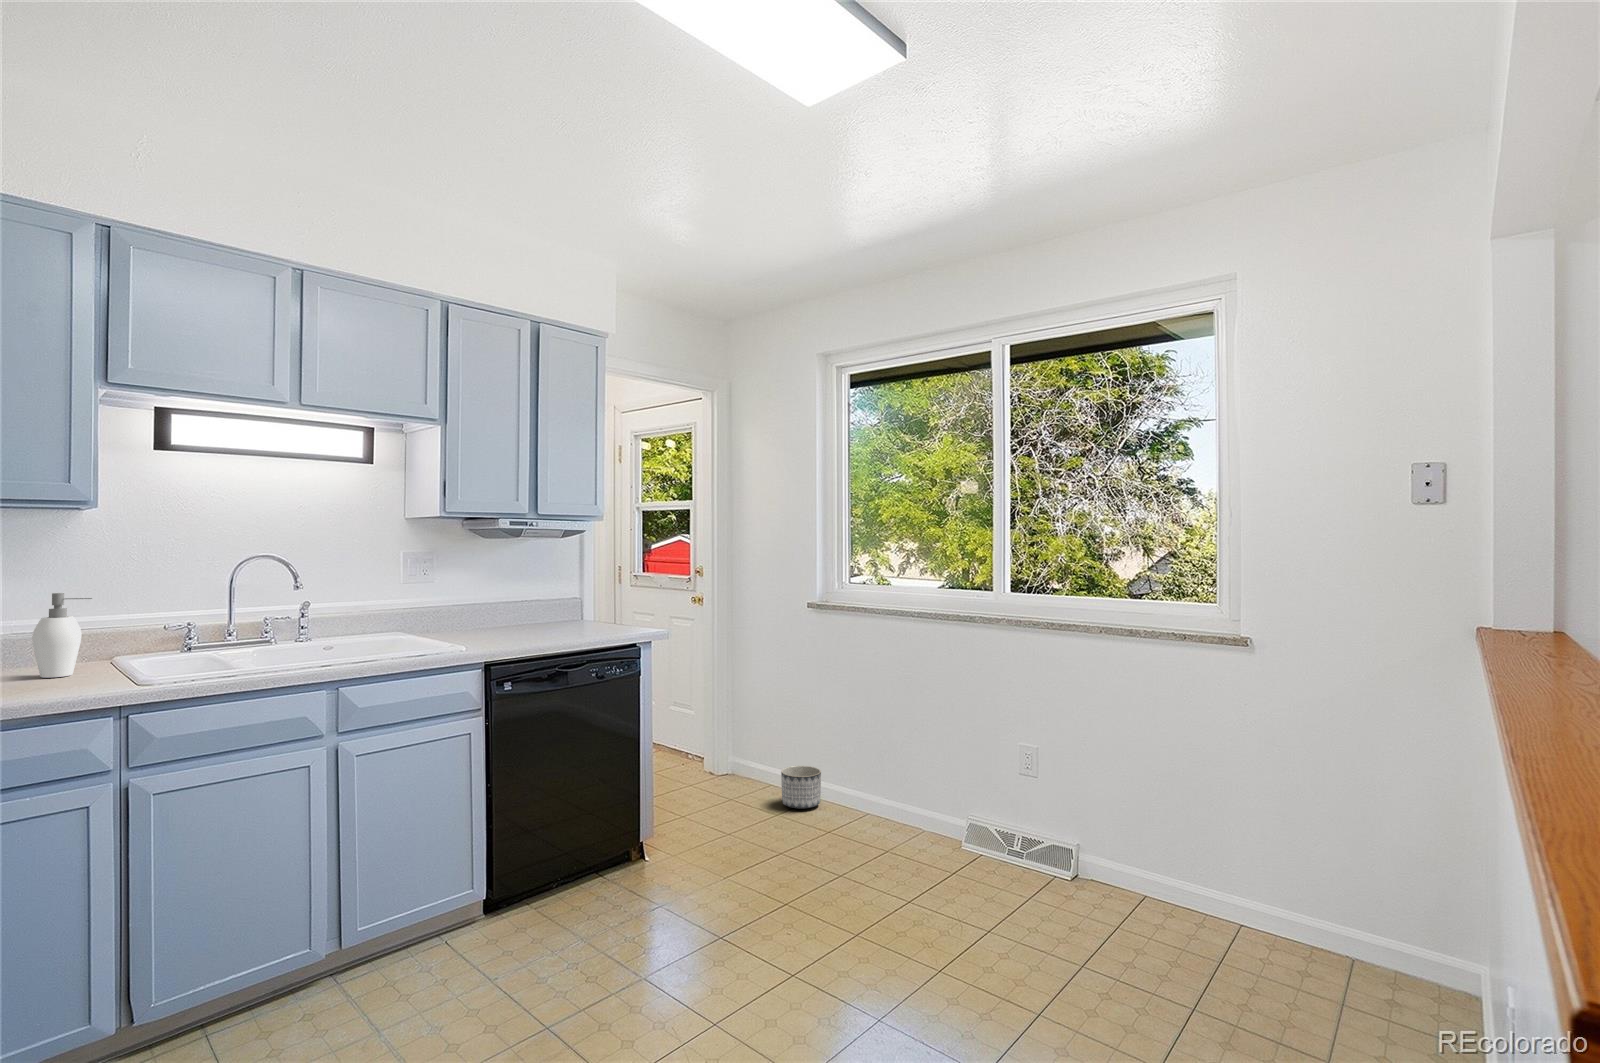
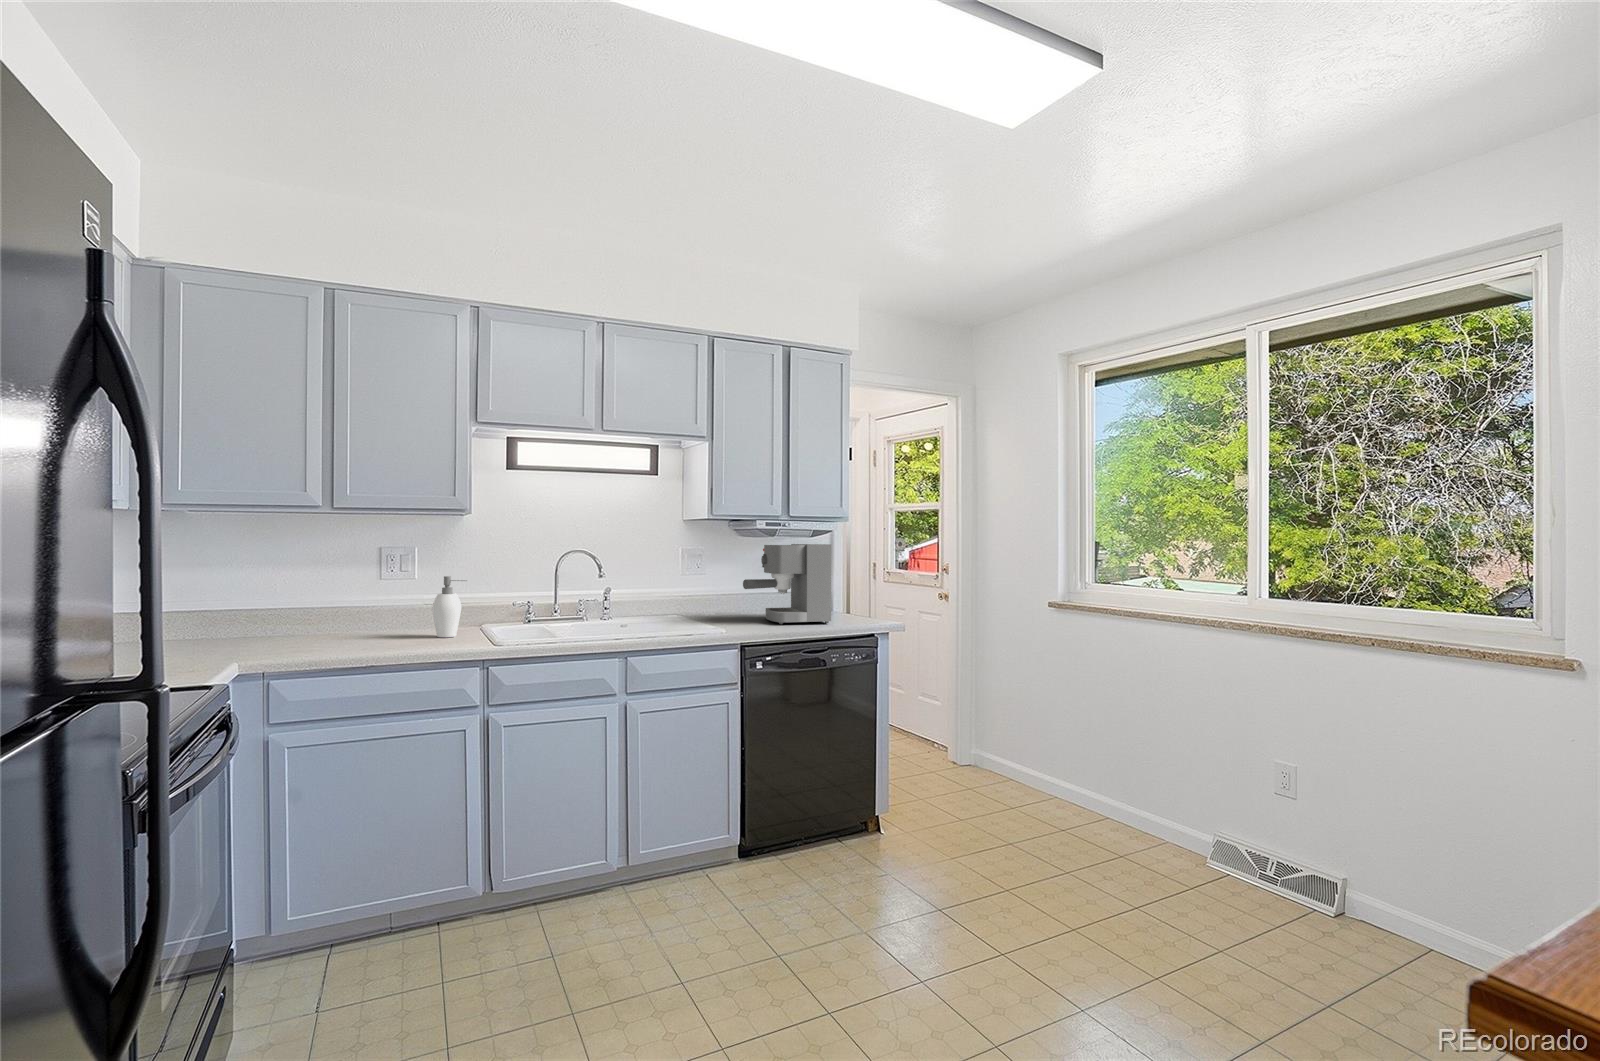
coffee maker: none [485,546,590,638] -> present [743,544,831,624]
planter: present [781,766,821,809] -> none [1018,762,1059,805]

